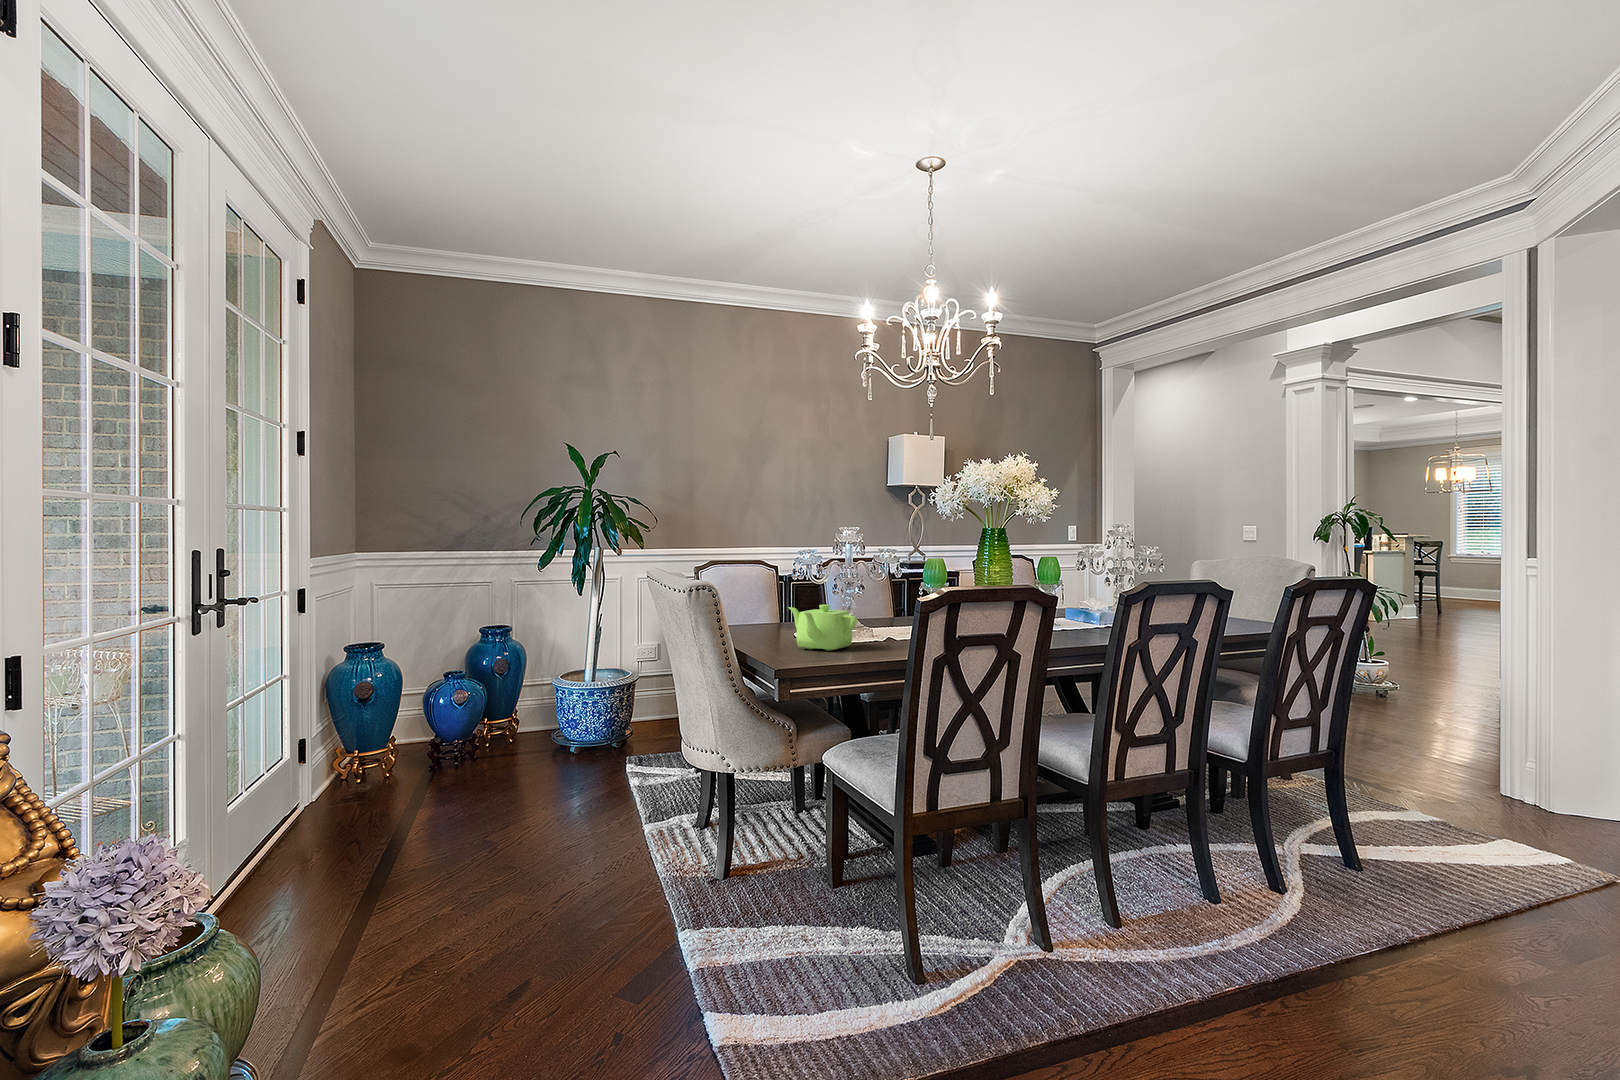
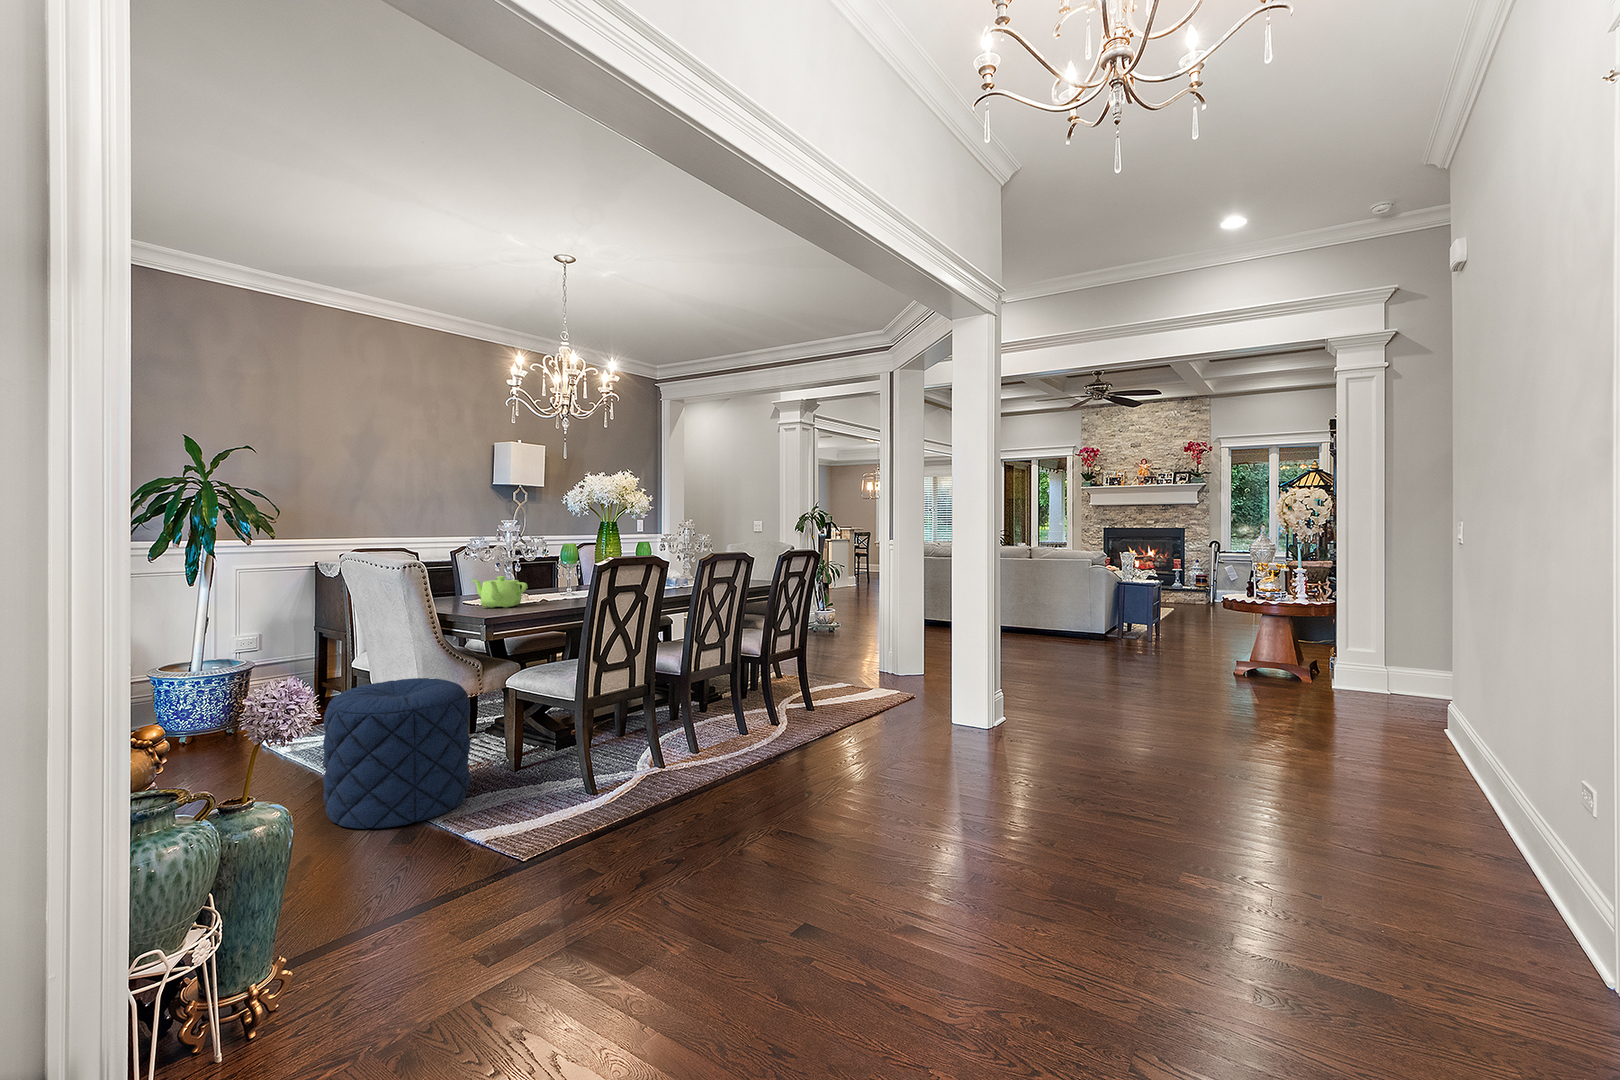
pouf: none [575,742,758,966] -> present [323,678,470,829]

